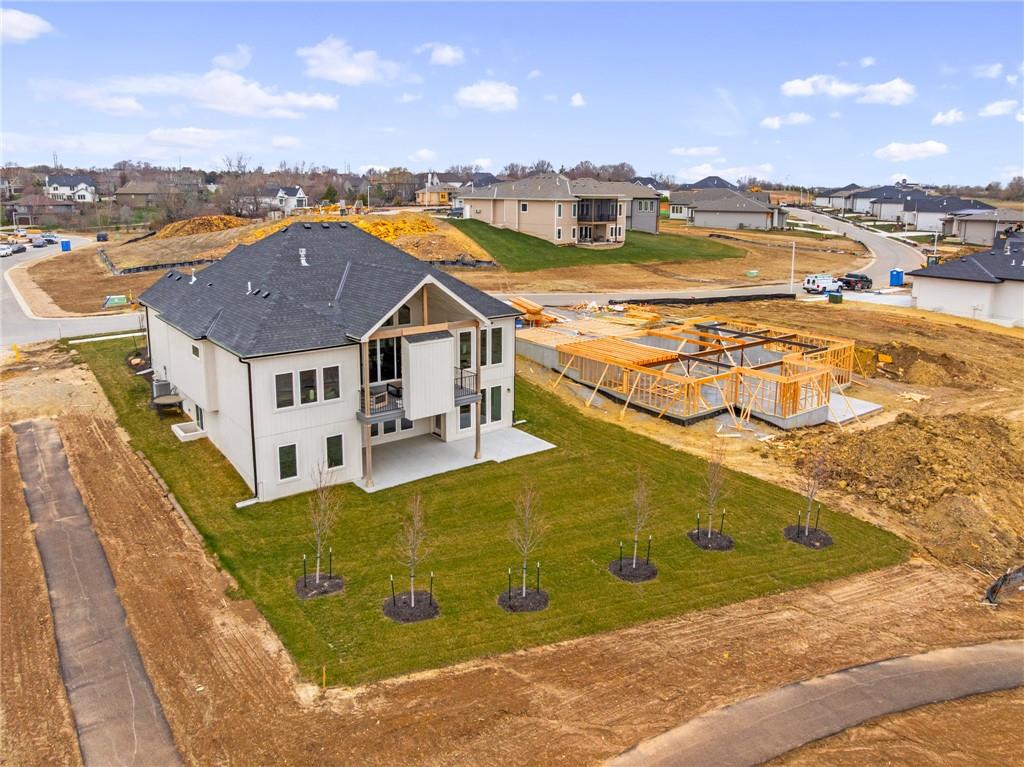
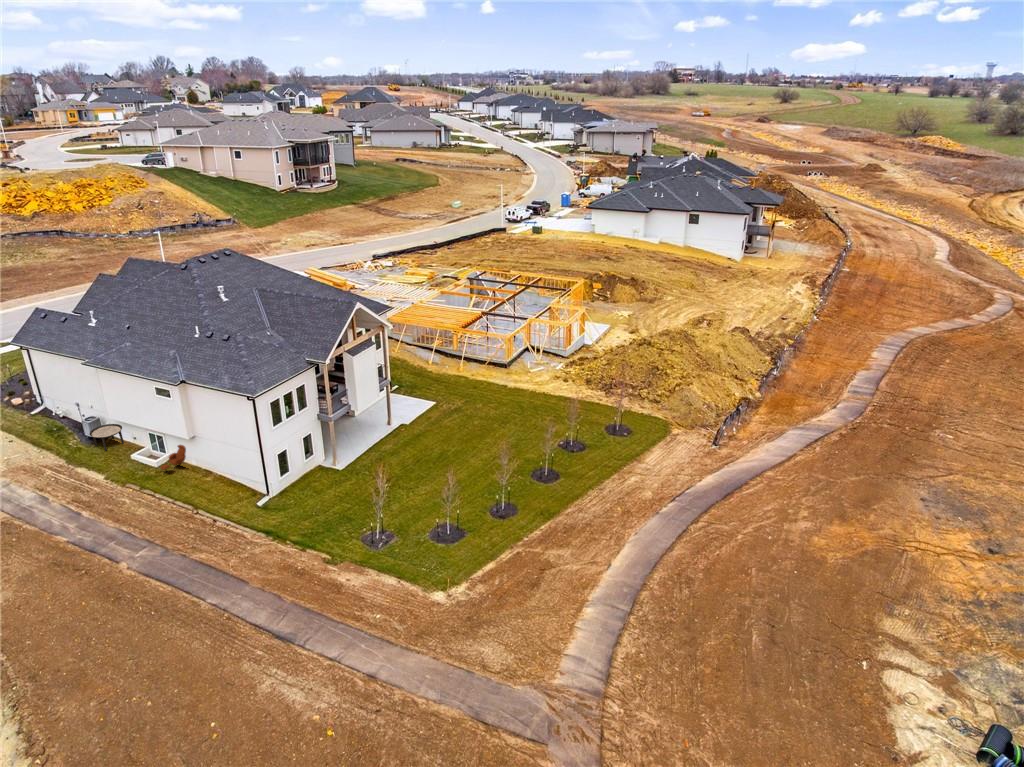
lounge chair: none [181,423,216,453] -> present [161,445,186,472]

